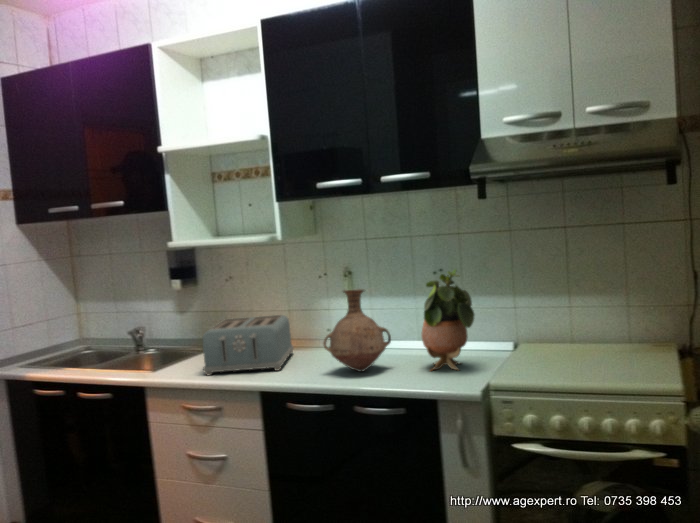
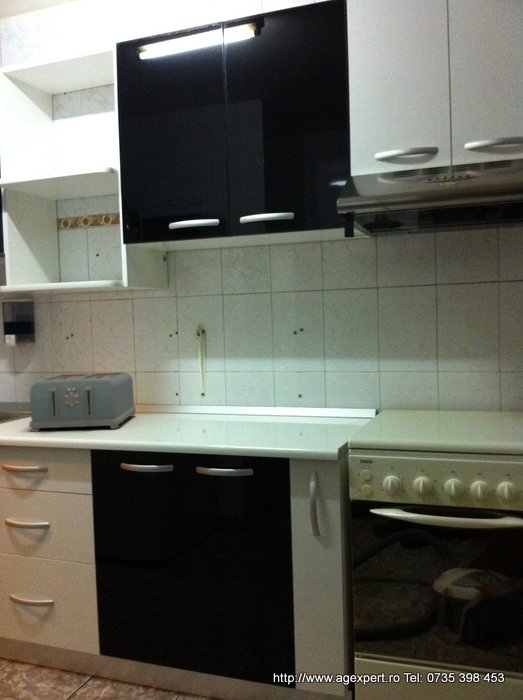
potted plant: present [421,269,474,371] -> none [275,321,334,432]
vase: present [323,289,391,372] -> none [166,340,242,431]

